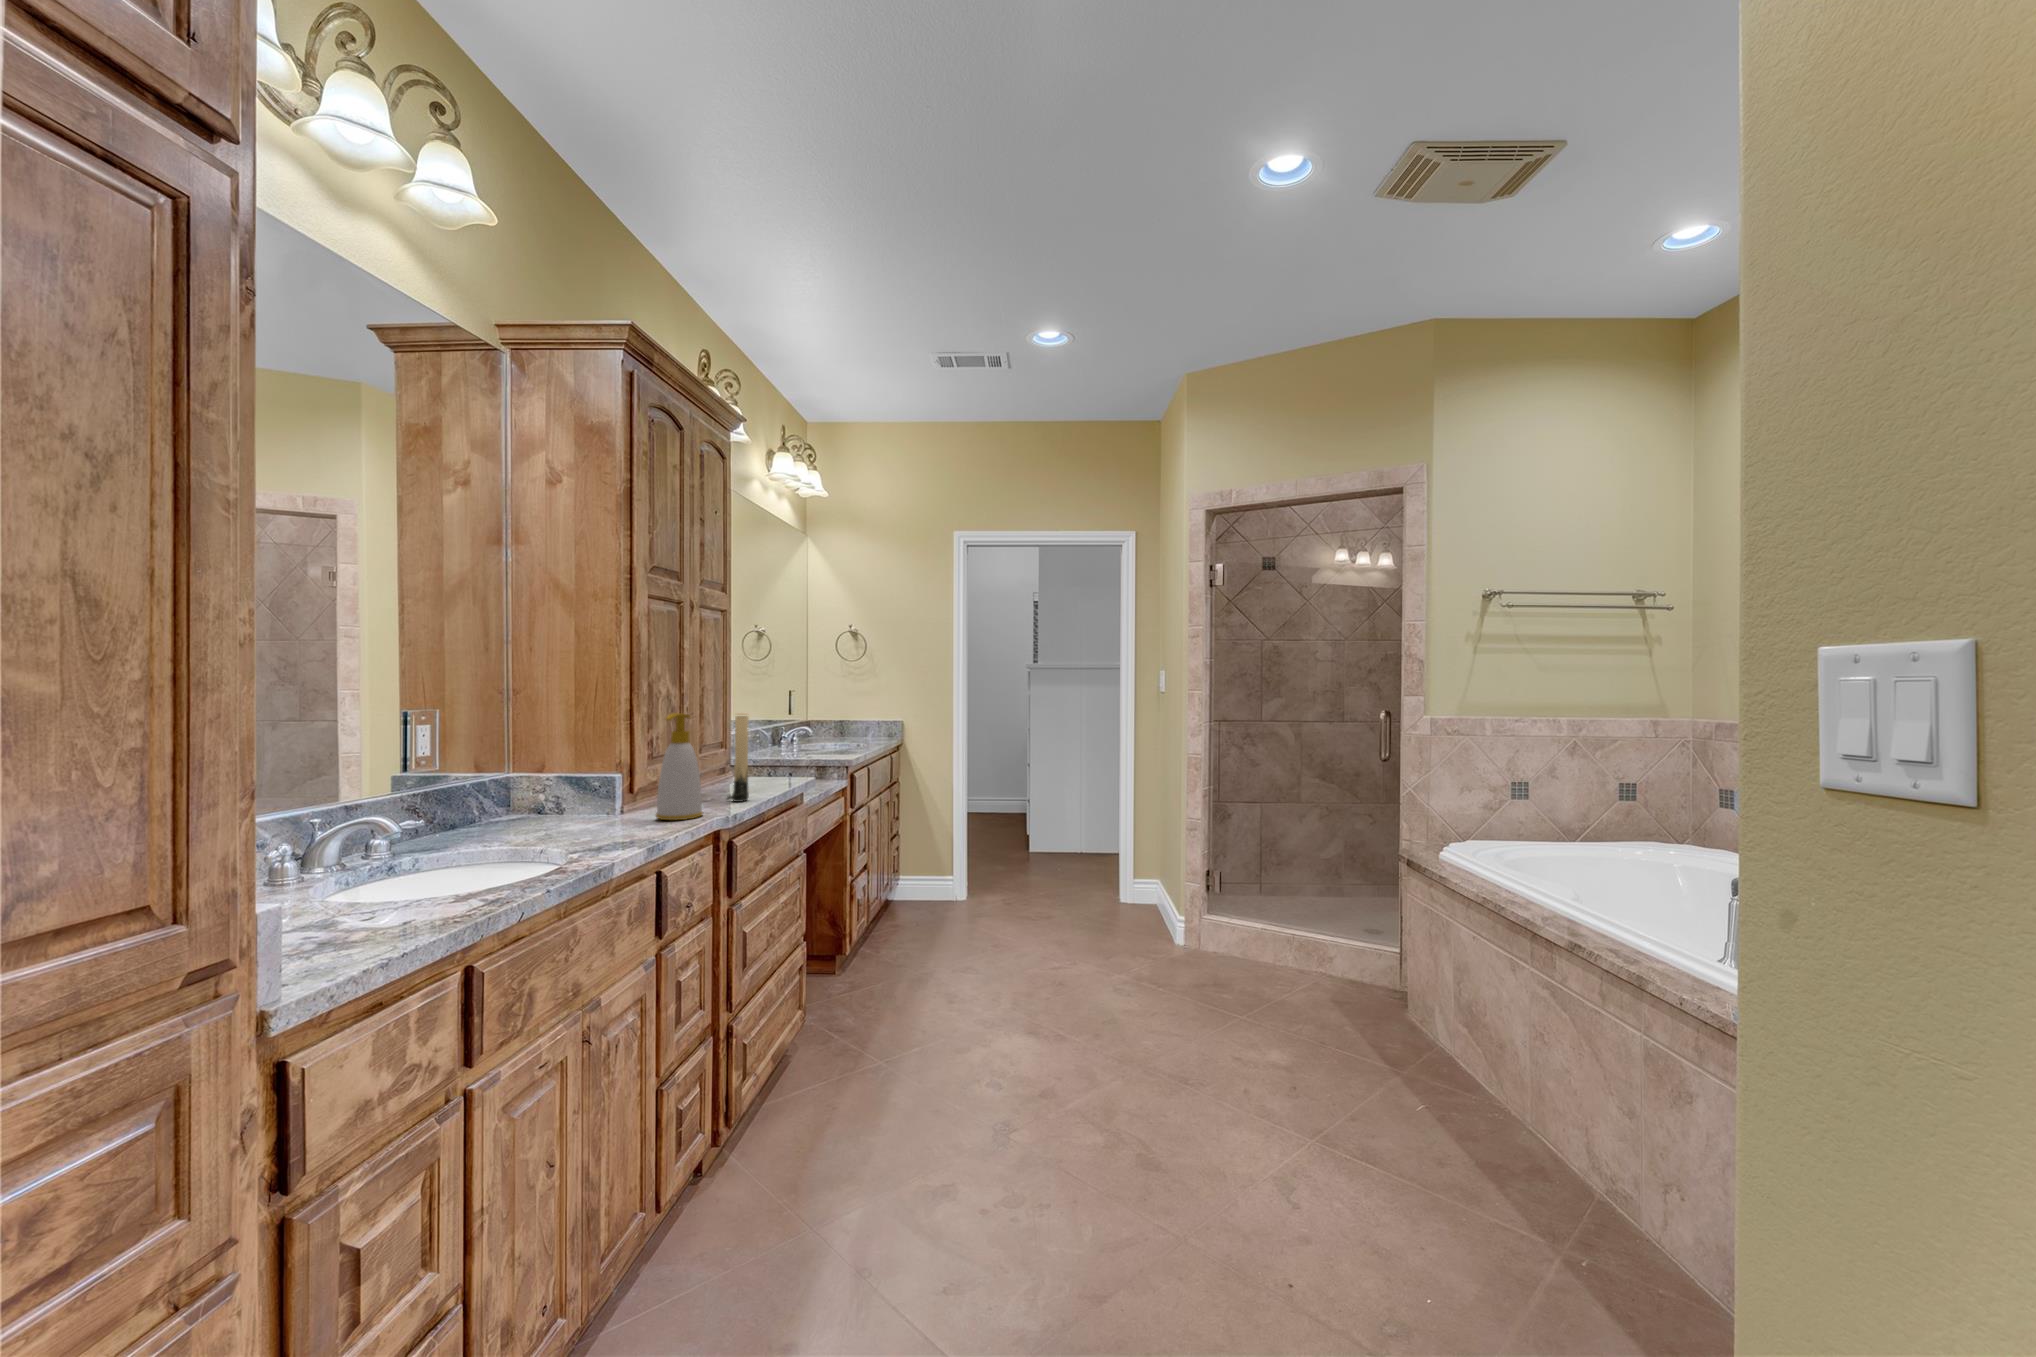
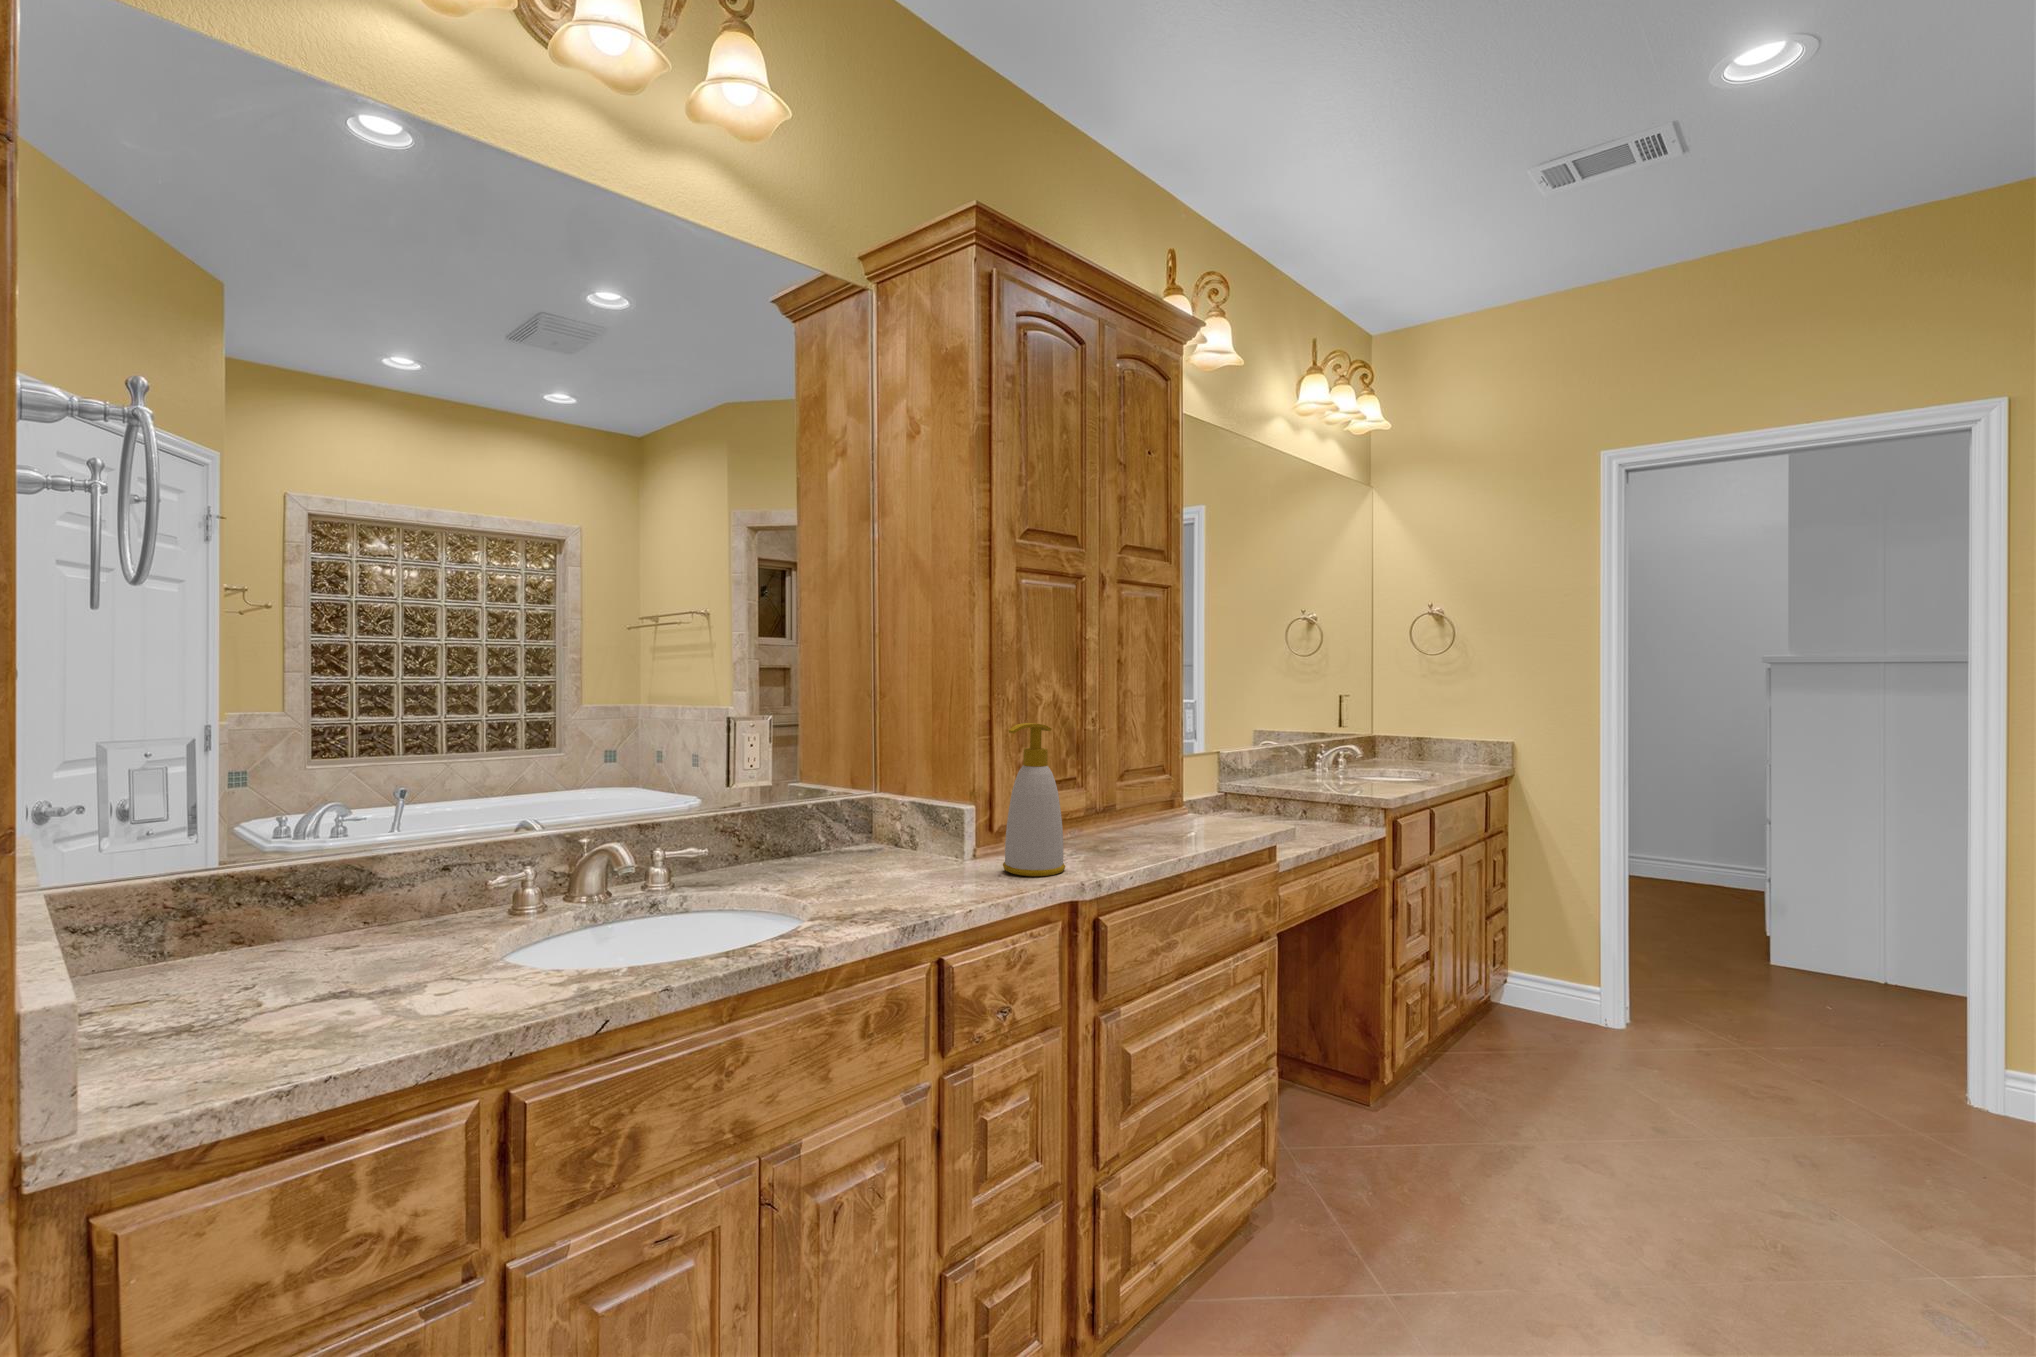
candle: present [727,713,749,802] -> none [1131,725,1159,855]

